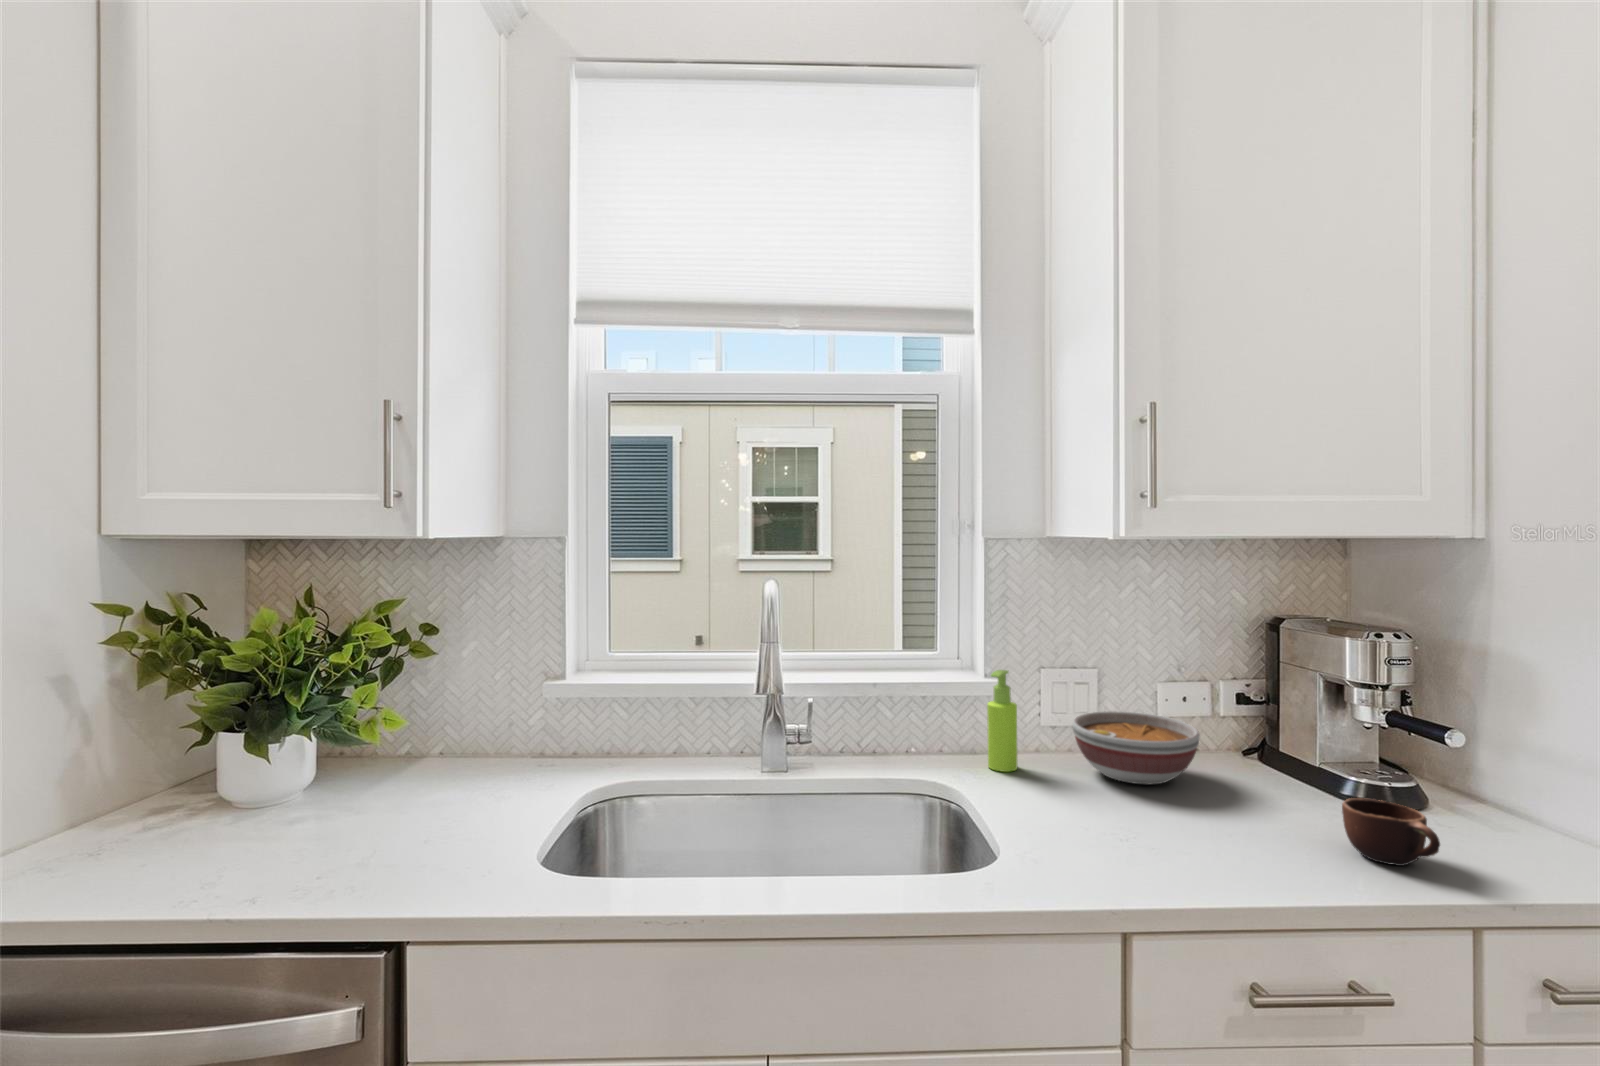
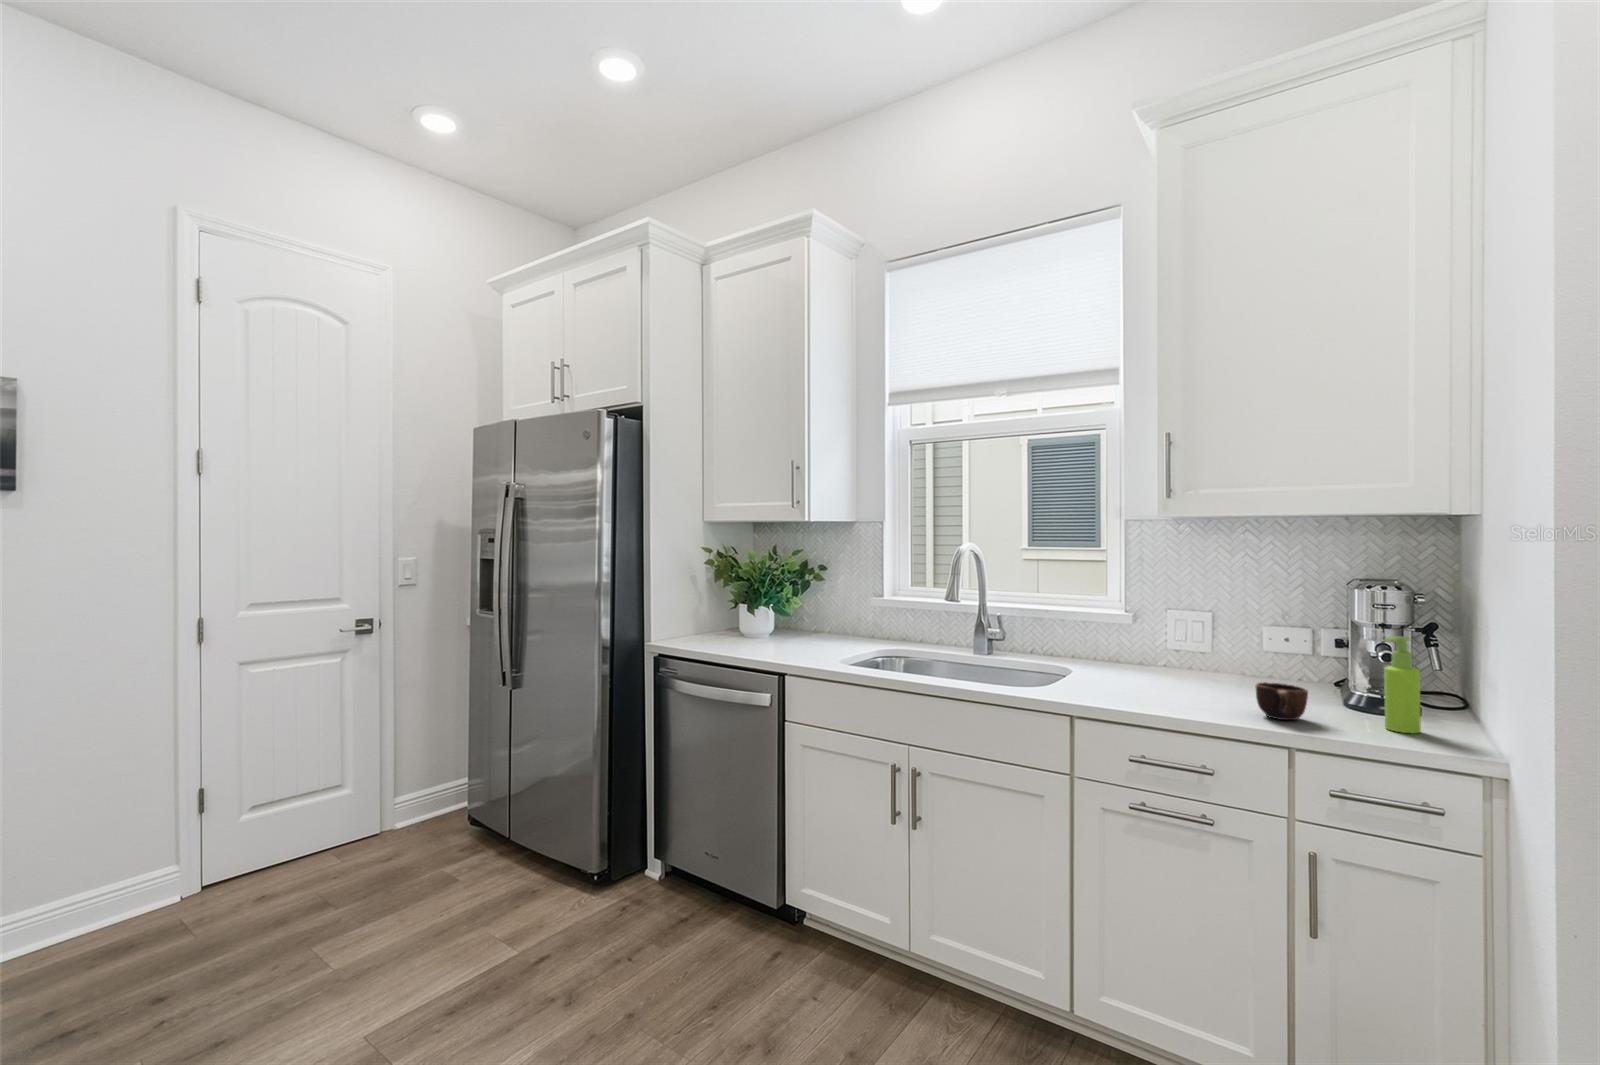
soap dispenser: present [987,670,1017,772] -> present [1384,636,1421,733]
bowl: present [1072,711,1200,784] -> none [1164,641,1255,684]

